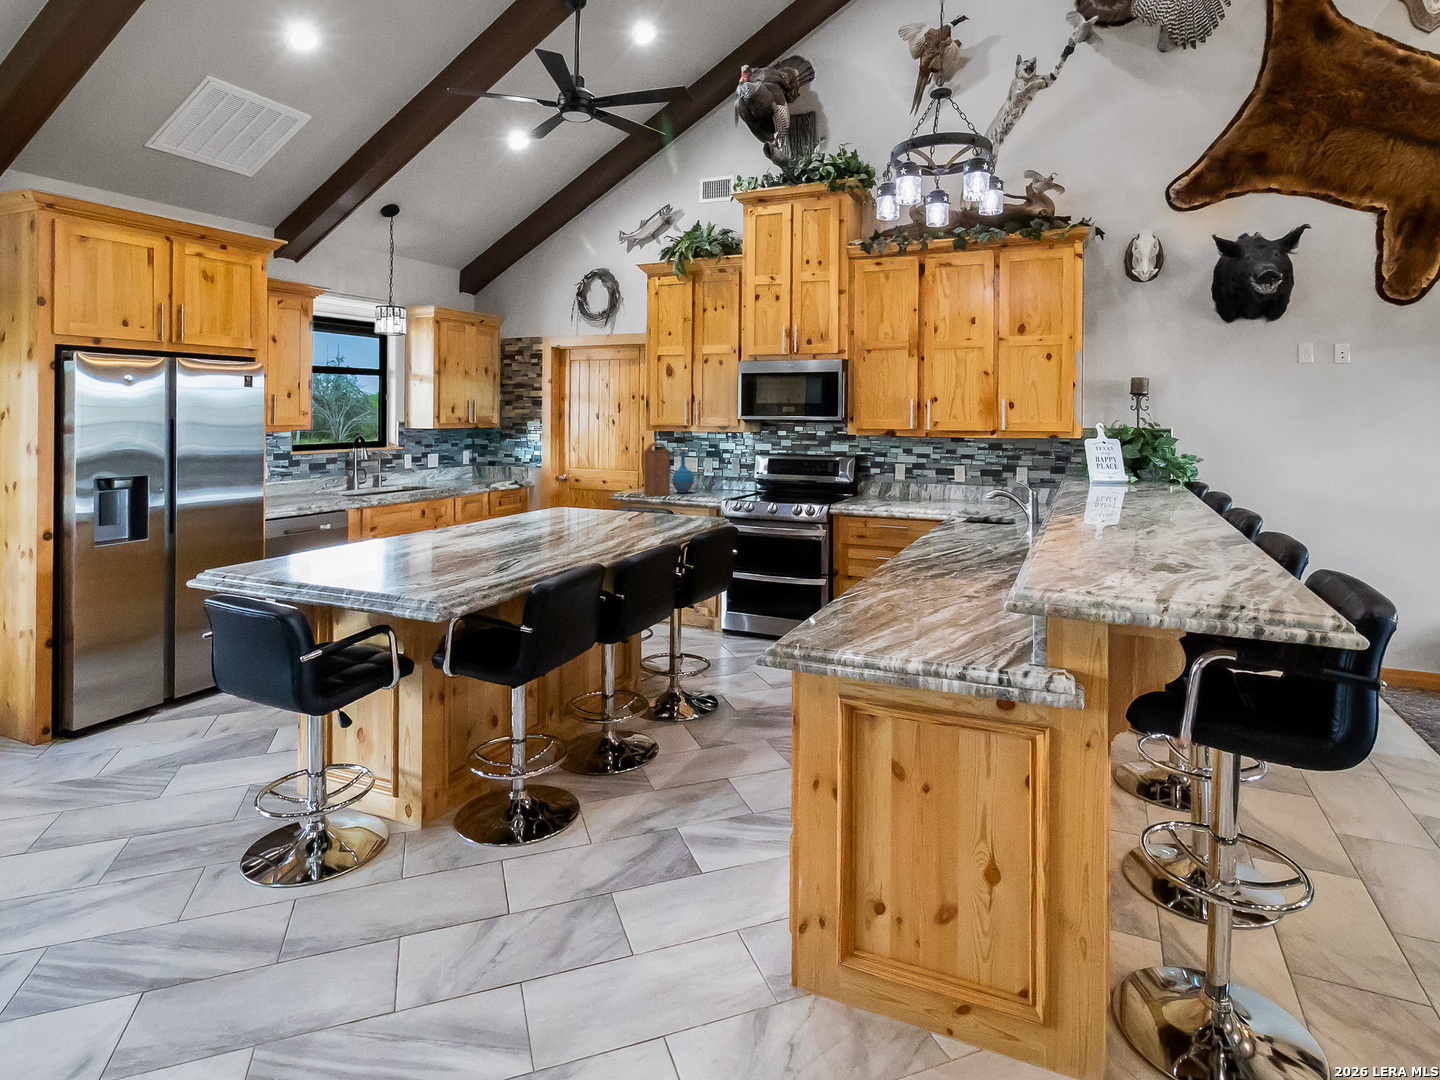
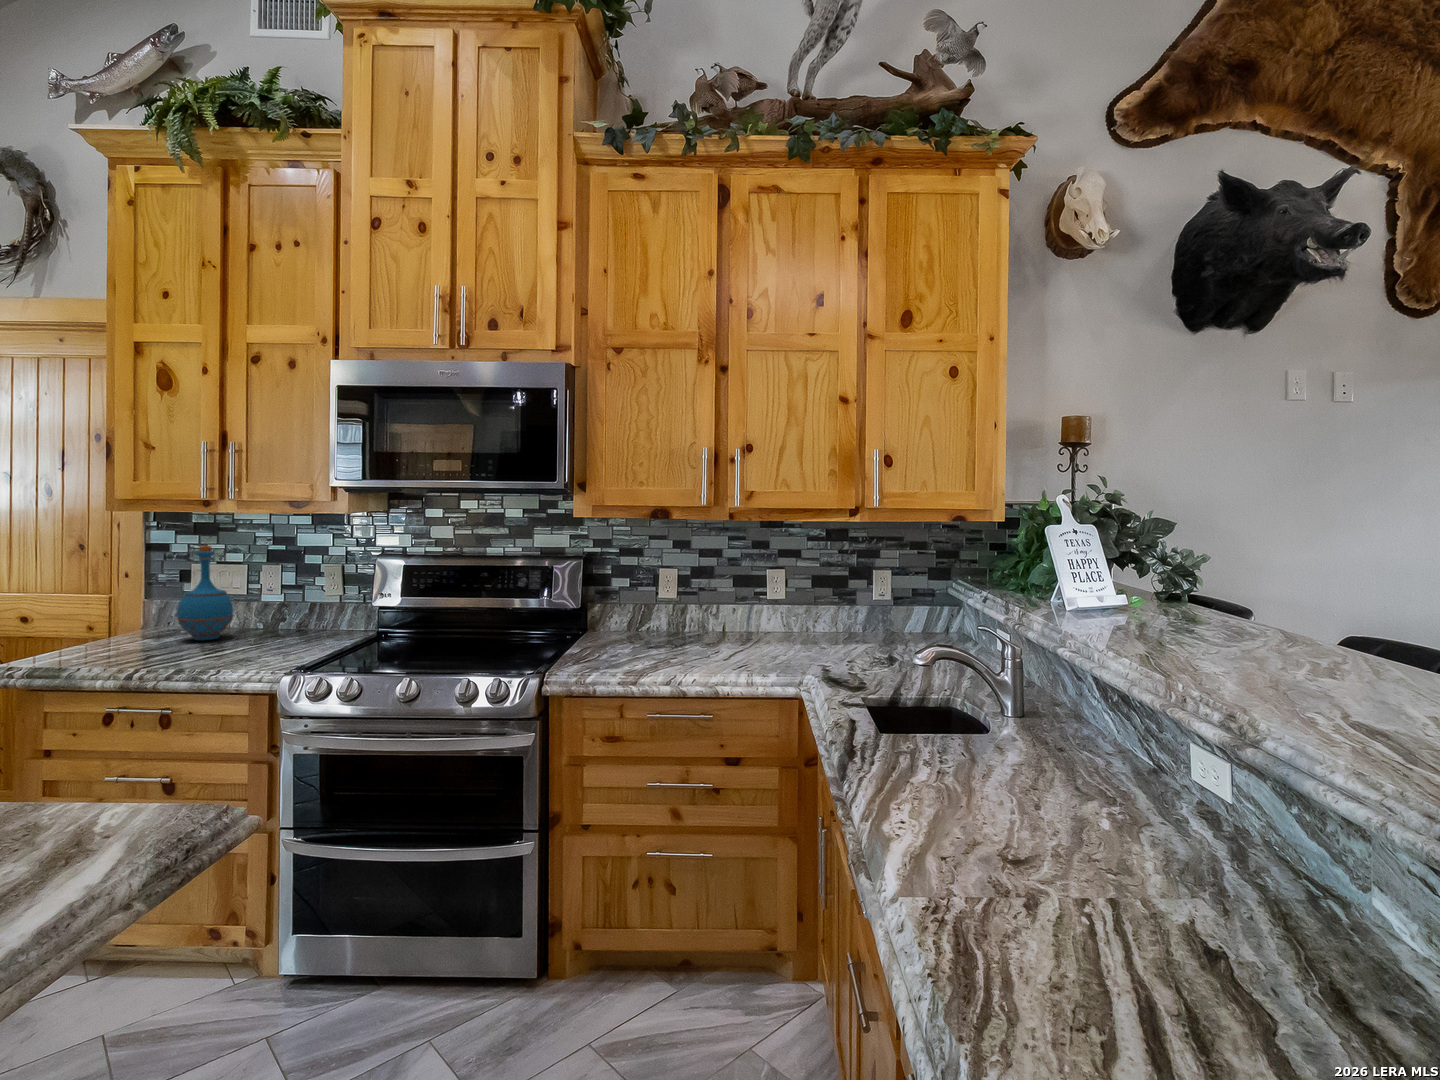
cutting board: present [644,443,670,496] -> none [79,533,164,660]

